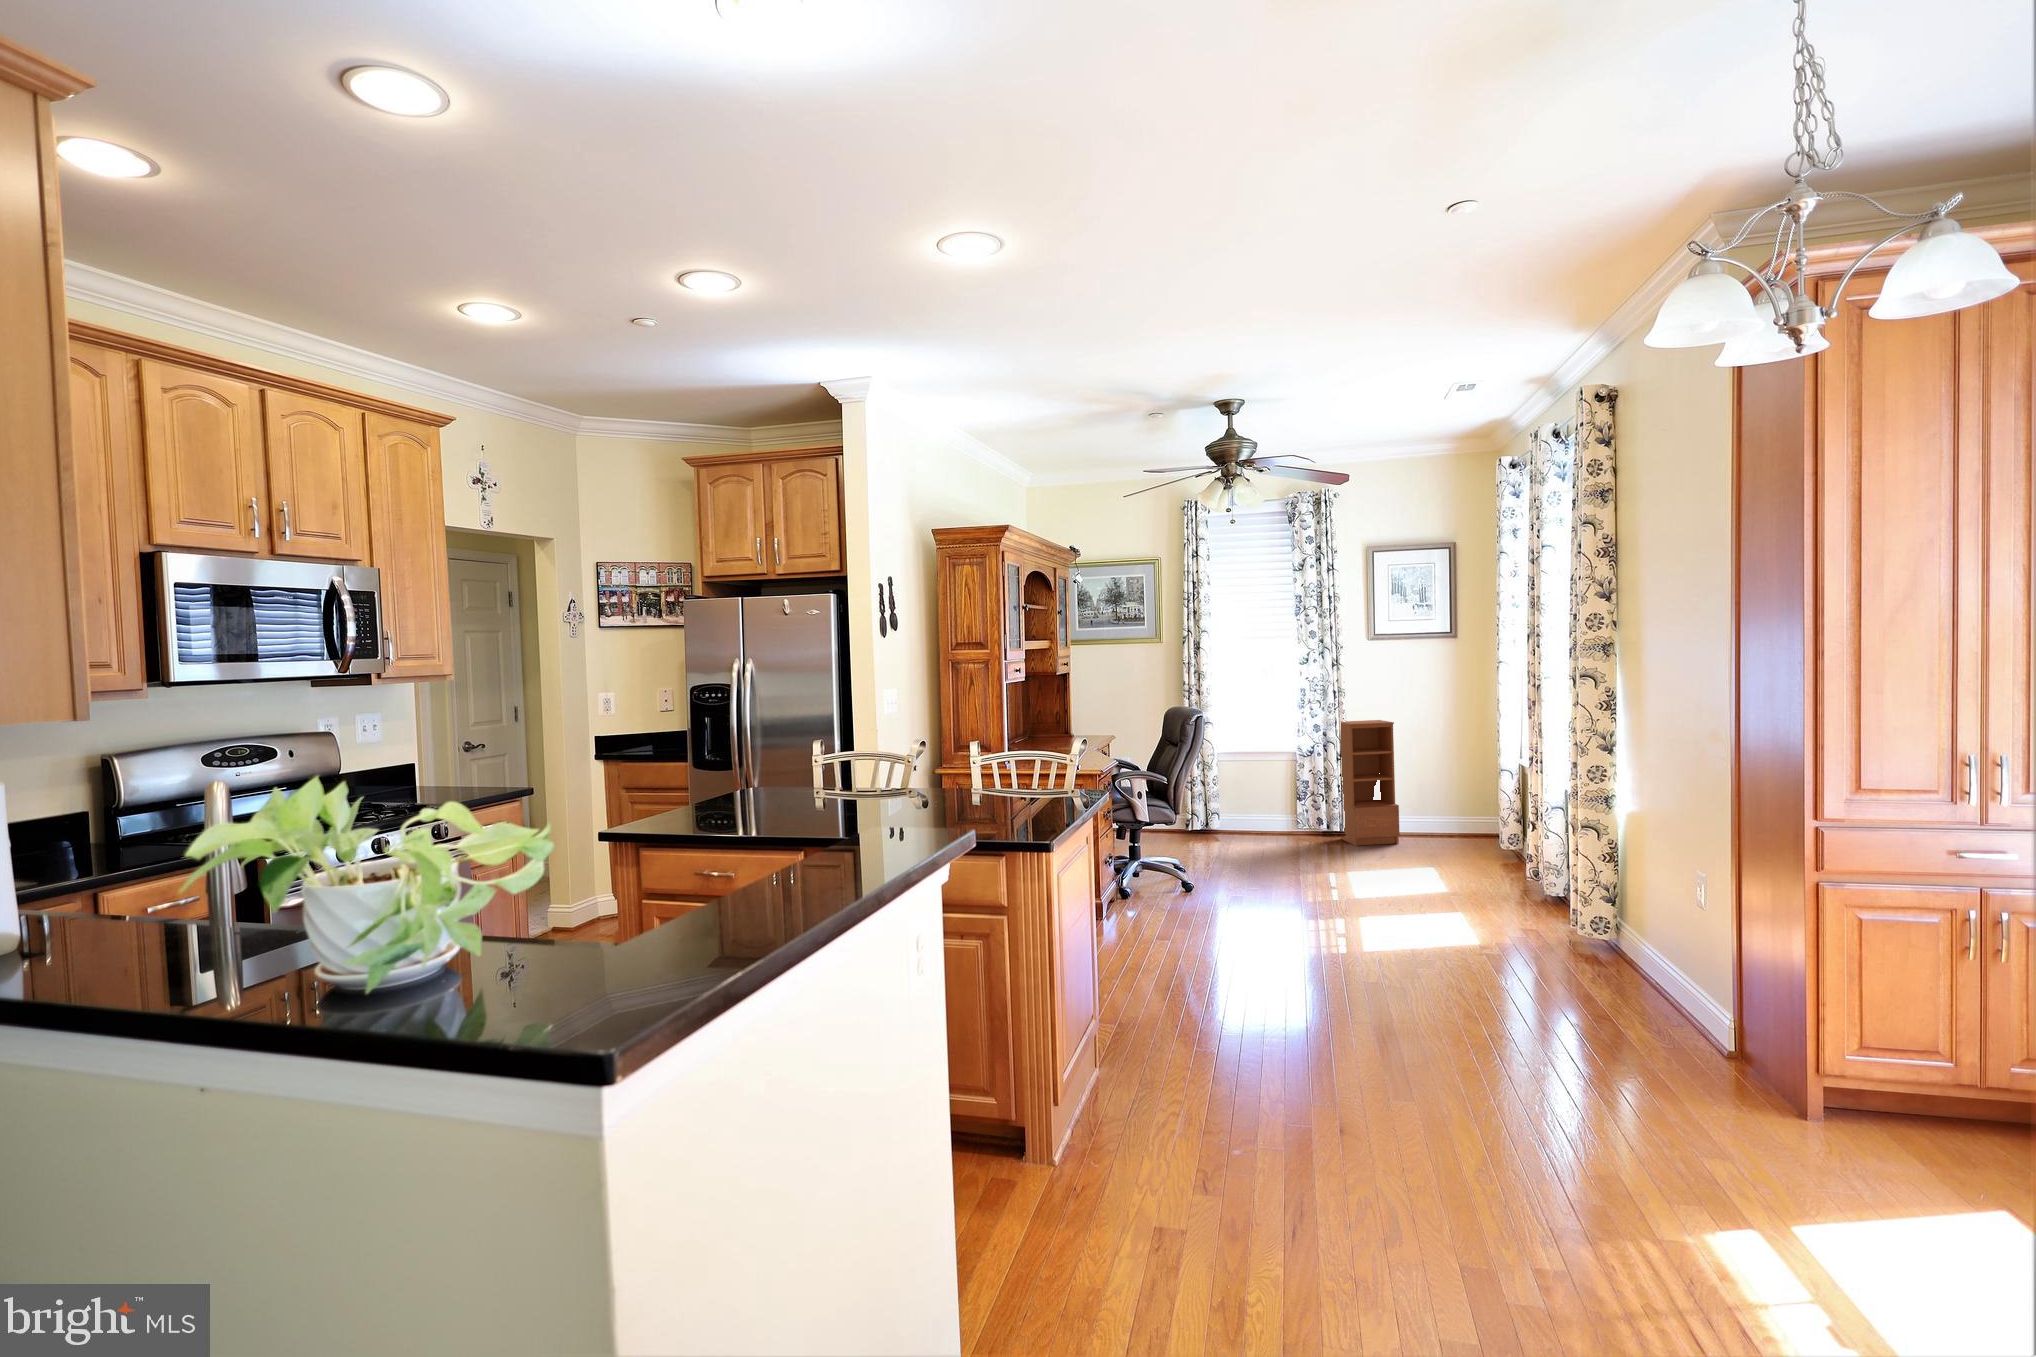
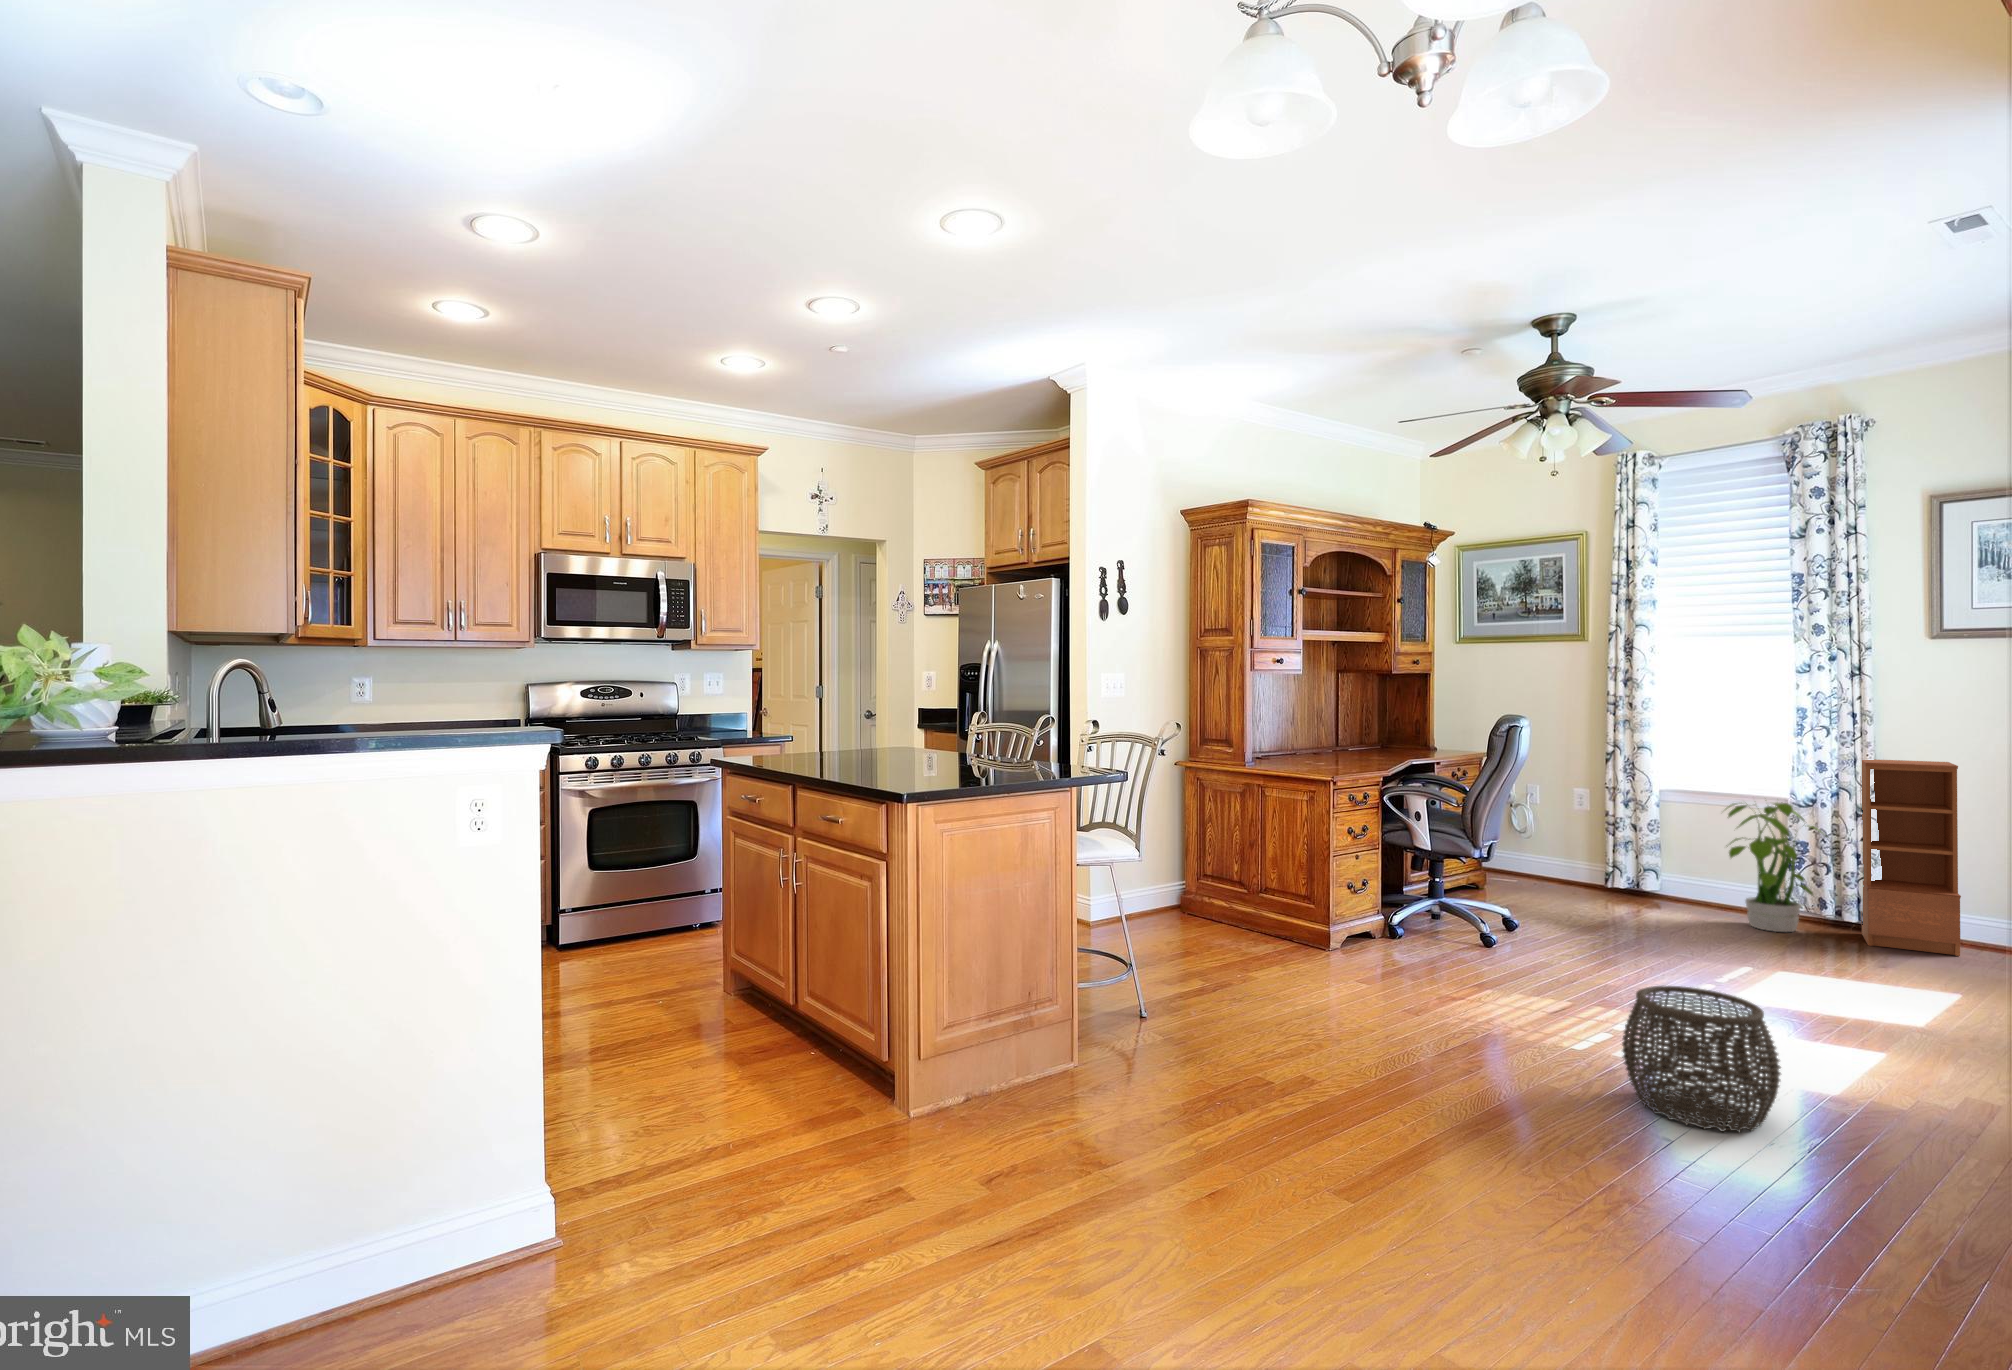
potted plant: none [1266,753,1328,846] -> present [1726,802,1826,932]
woven basket: none [1414,889,1509,981] -> present [1622,986,1781,1132]

